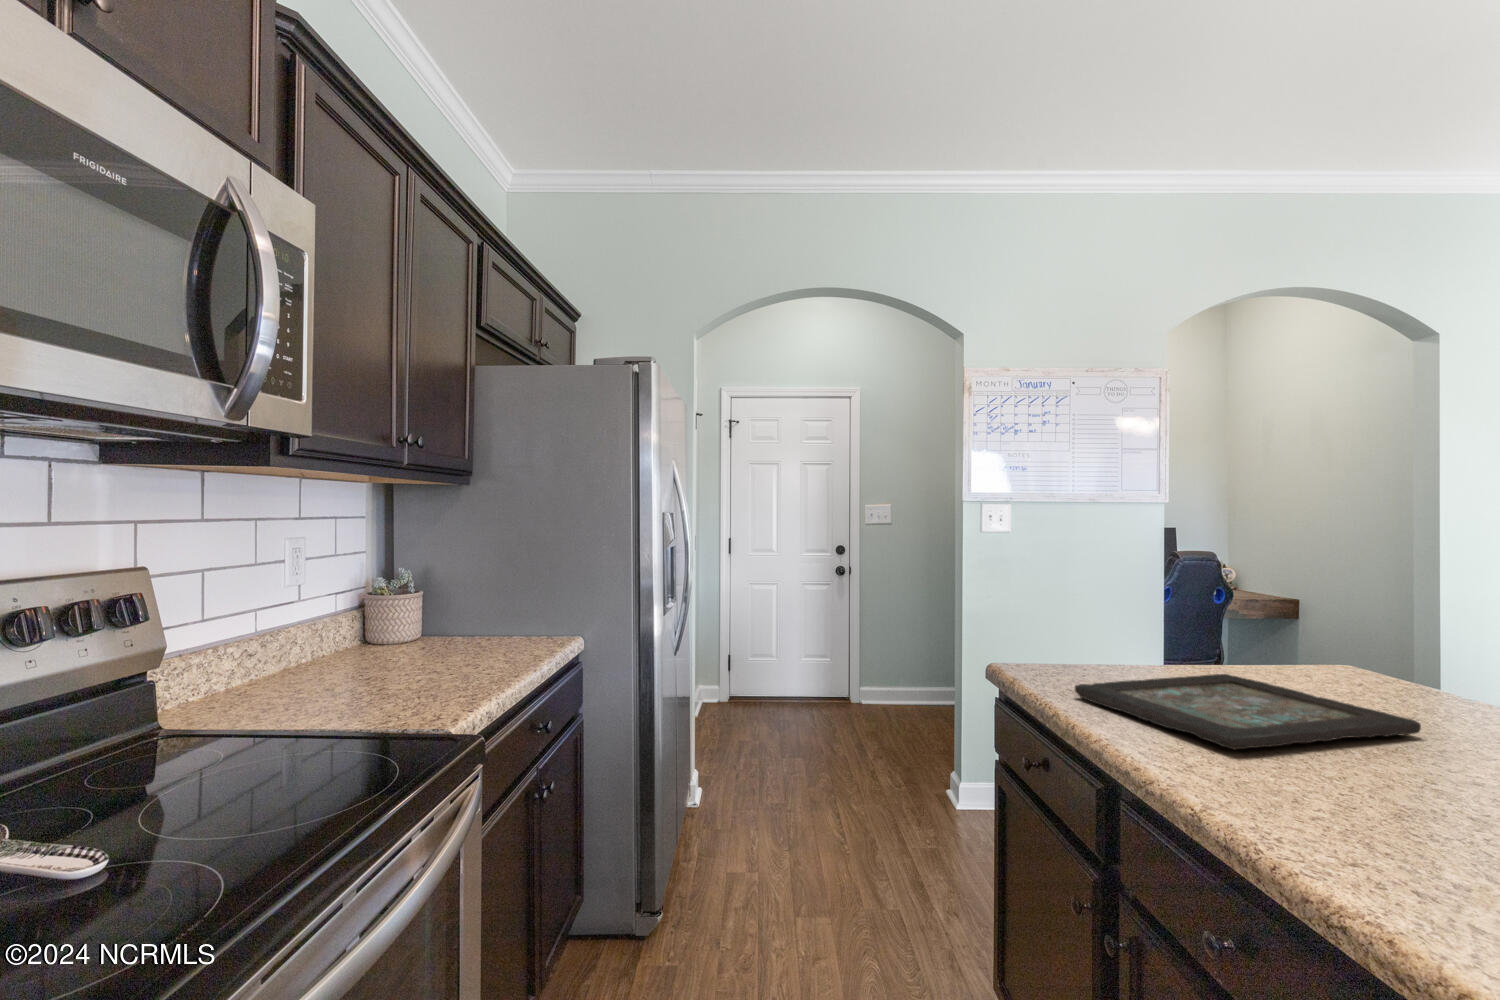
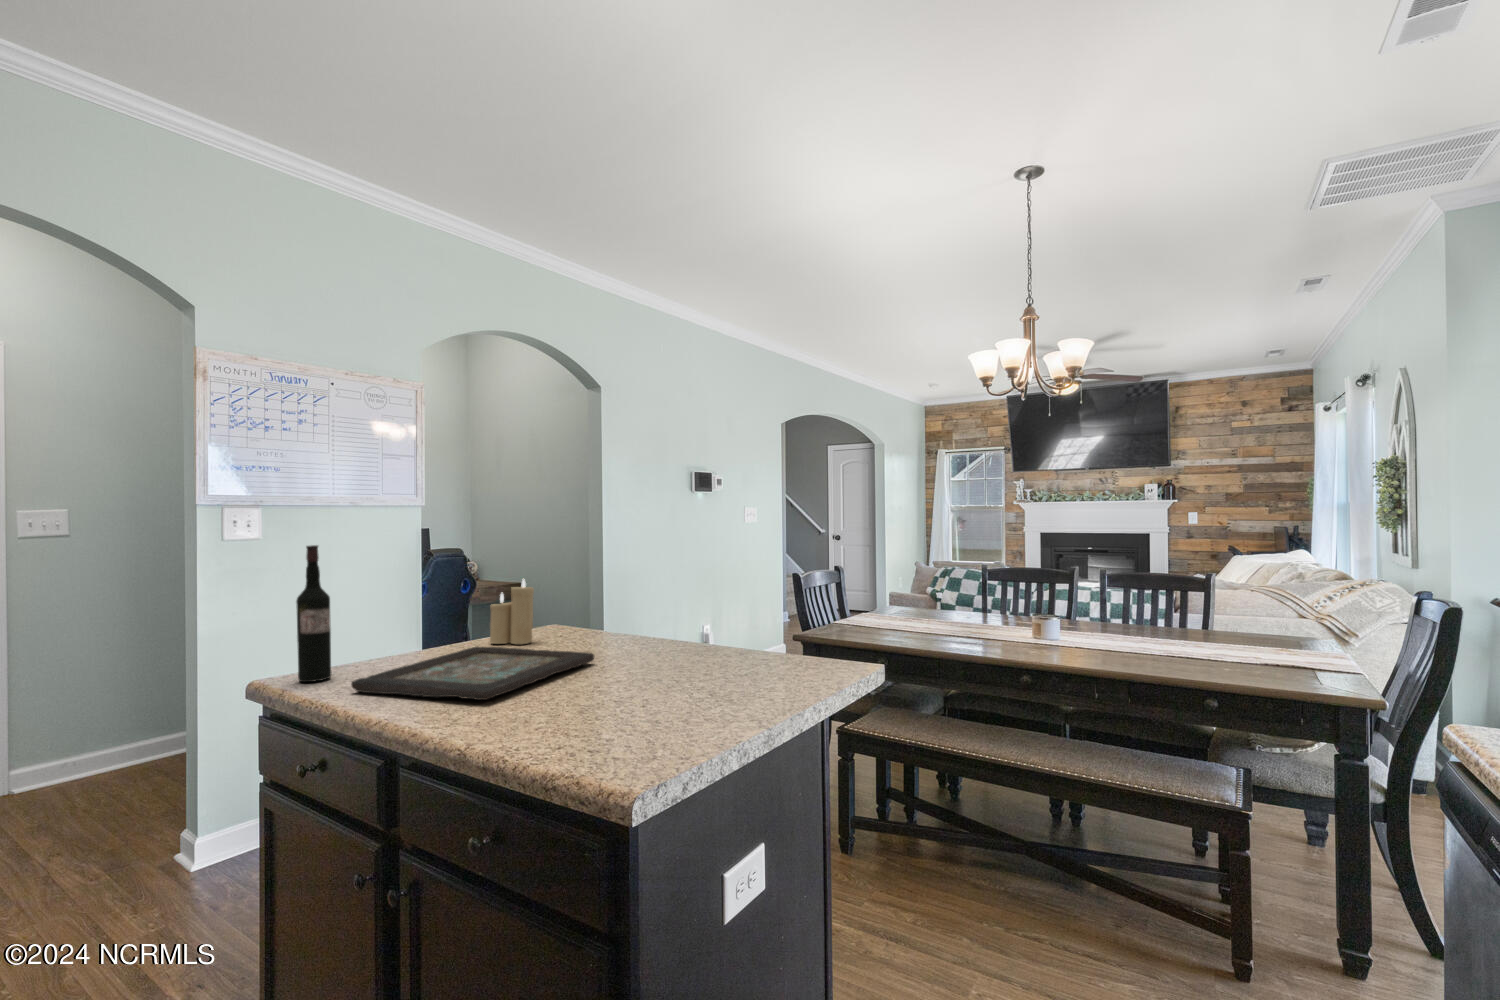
wine bottle: none [1027,540,1058,676] -> present [296,545,331,682]
candle: none [1246,598,1313,683] -> present [490,580,534,644]

